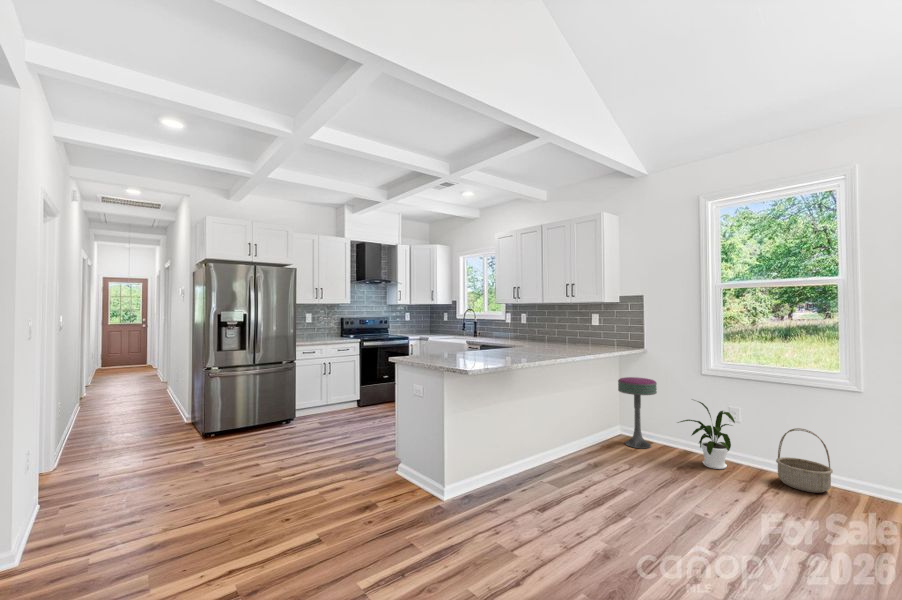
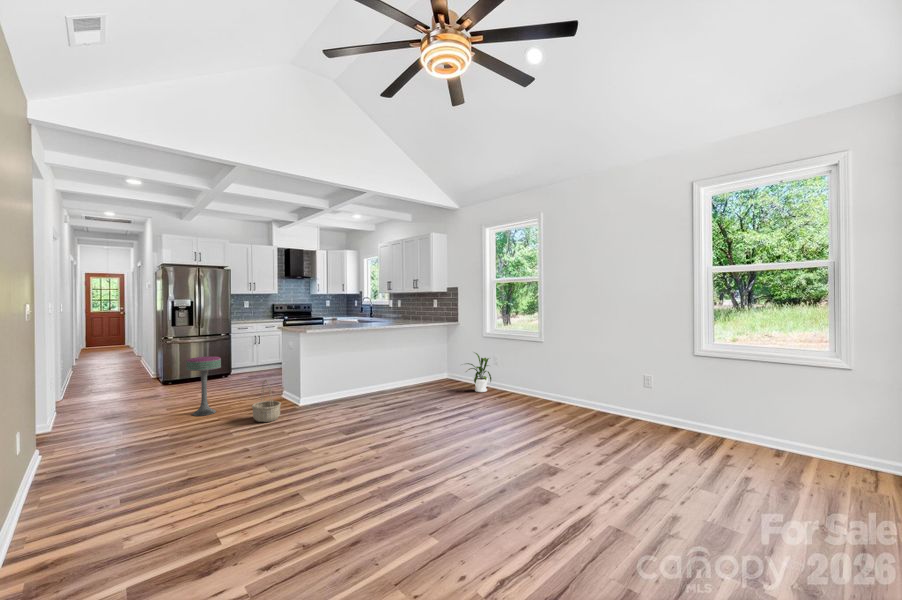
bar stool: present [618,377,657,449] -> present [186,356,221,416]
basket: present [776,428,833,493] -> present [252,380,281,422]

